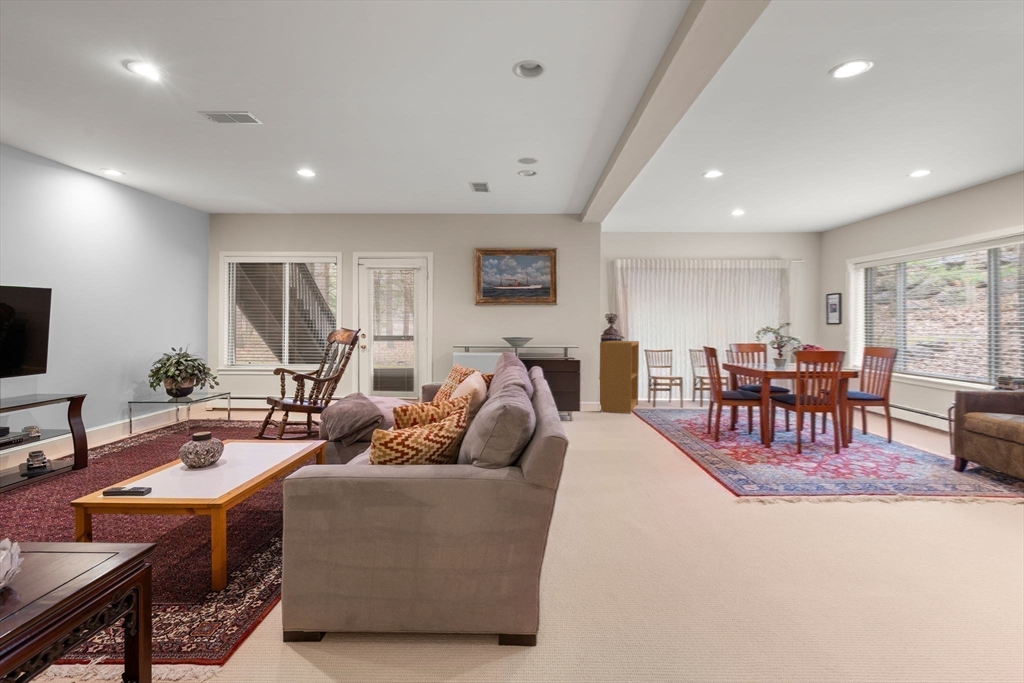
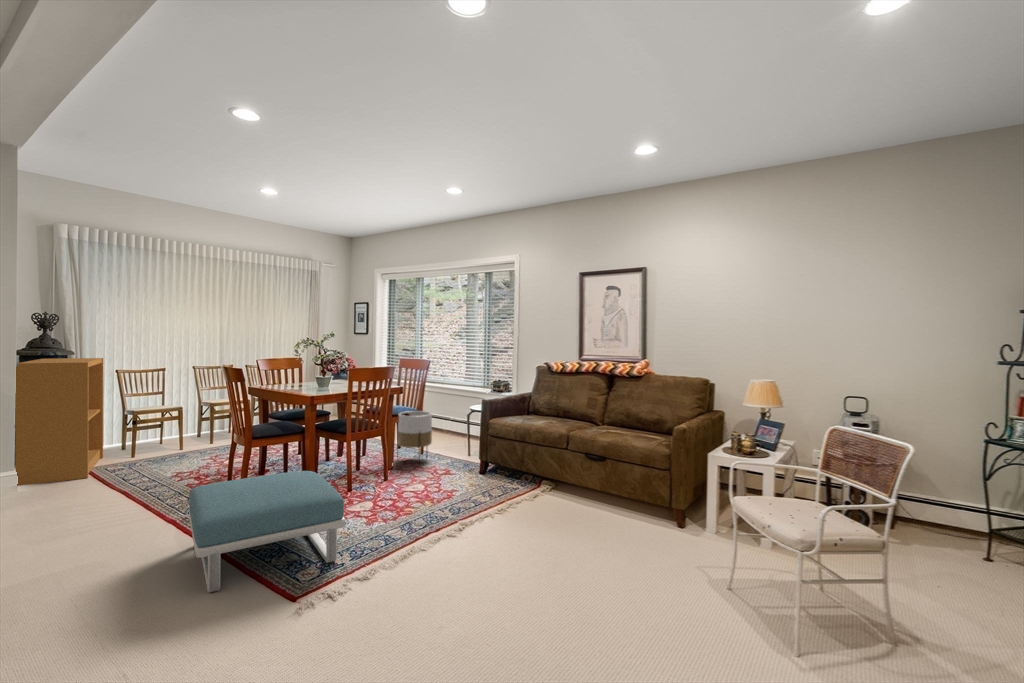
planter: none [858,398,900,450] -> present [397,411,432,460]
footstool: none [682,420,781,487] -> present [189,471,345,593]

